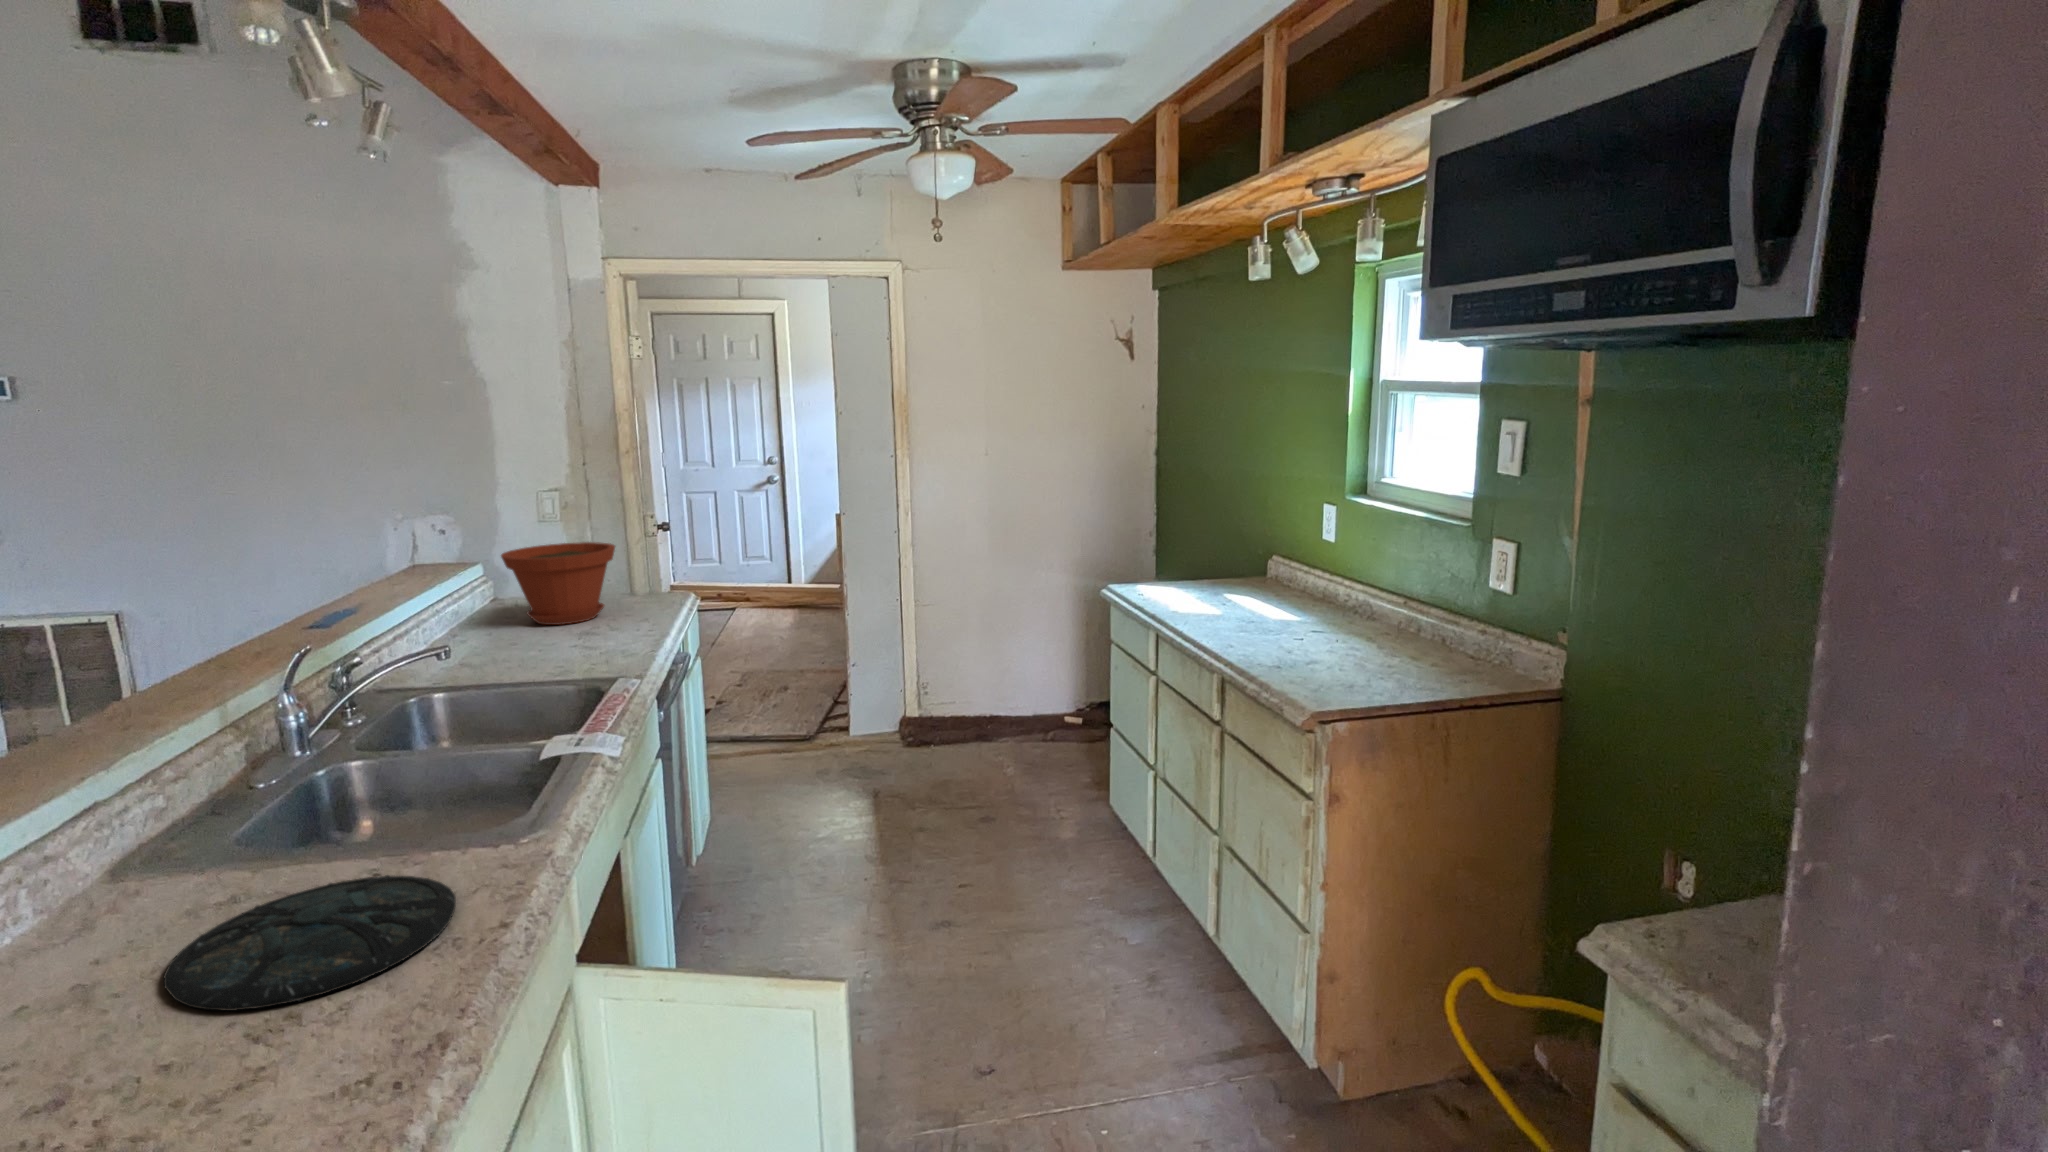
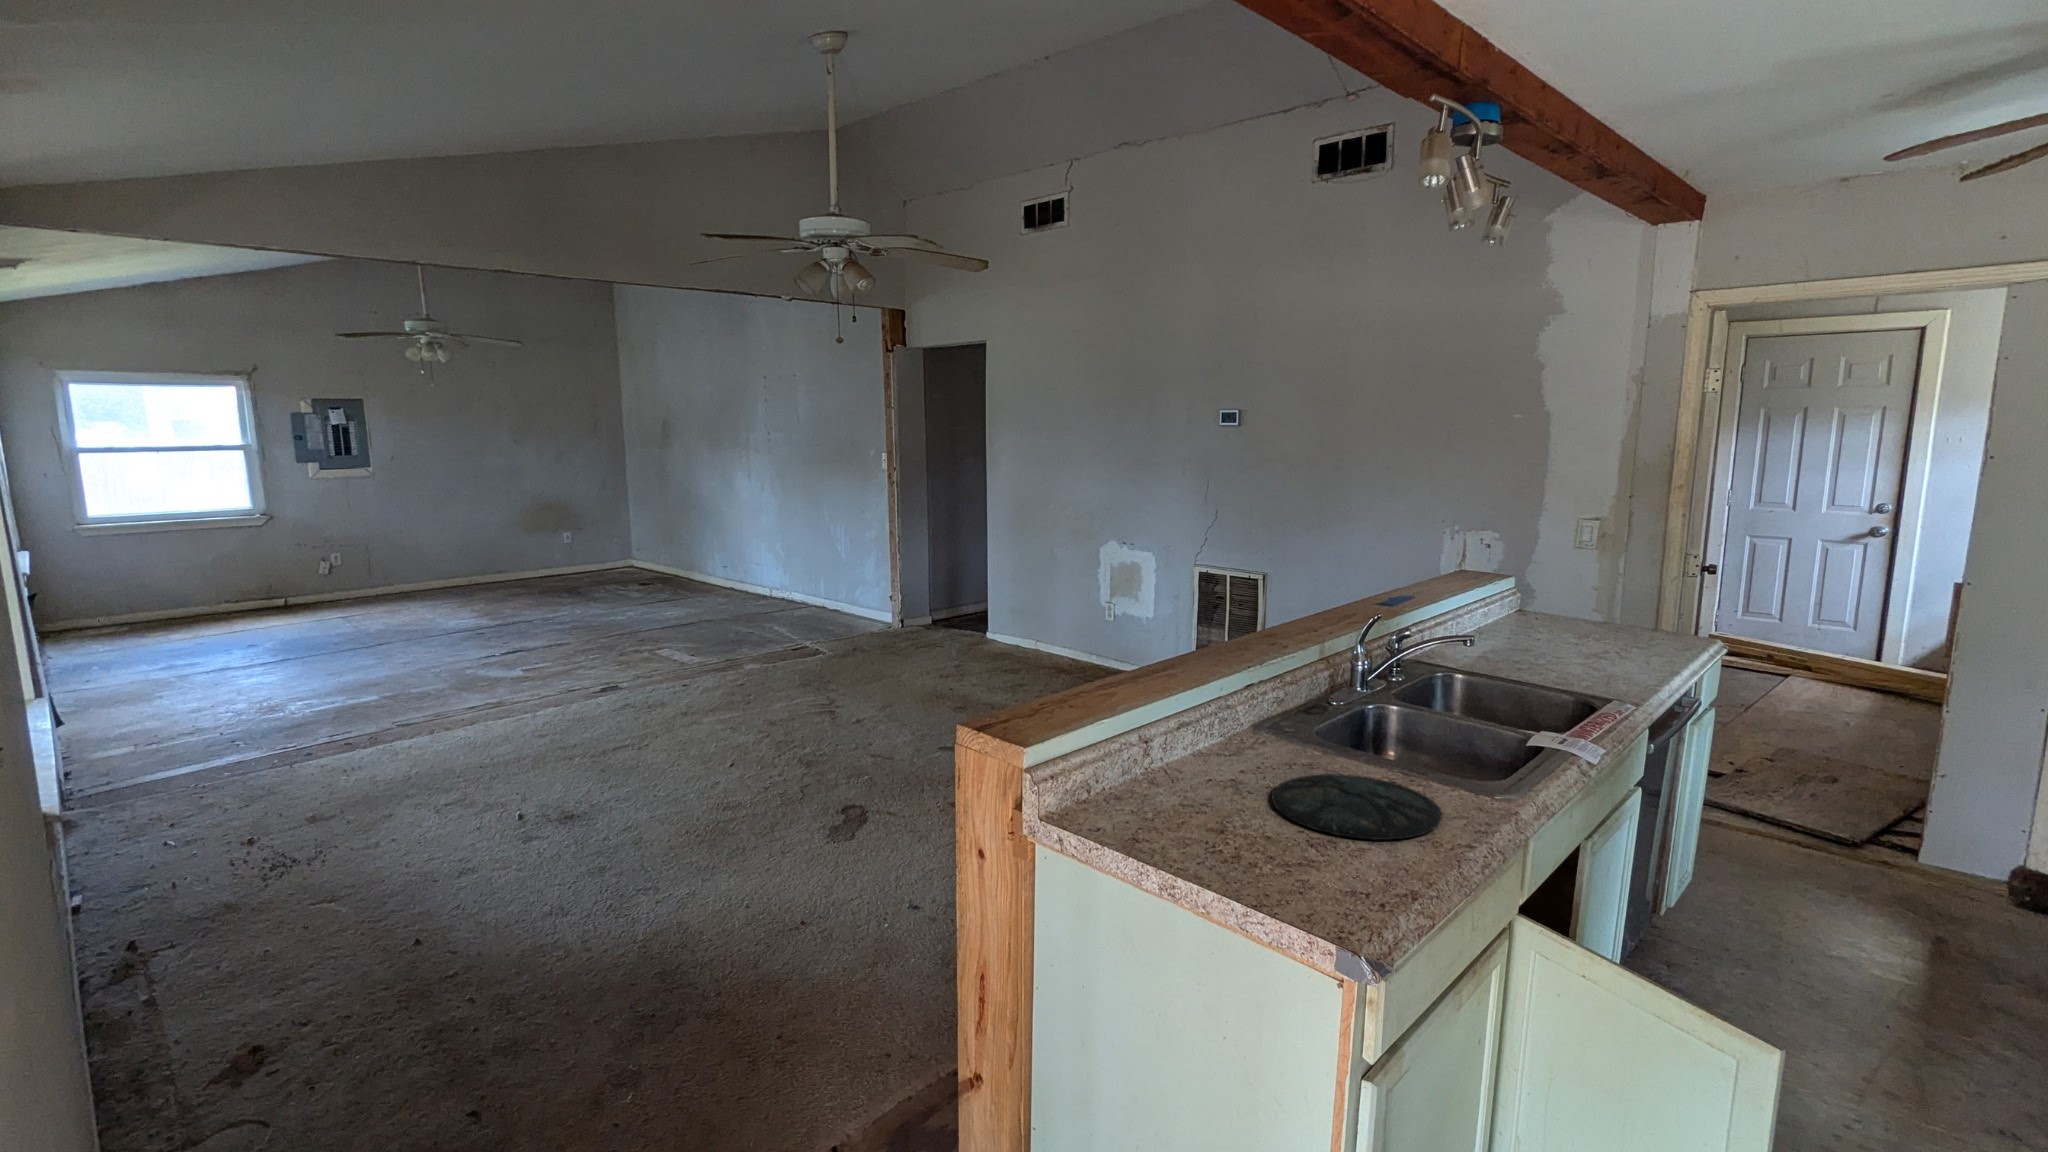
plant pot: present [501,542,615,625] -> none [1533,569,1644,645]

